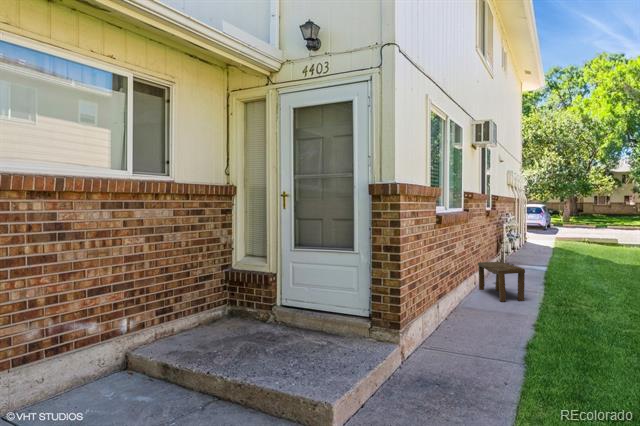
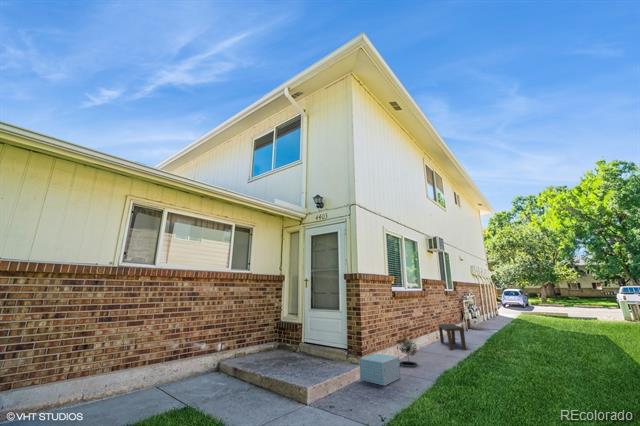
potted tree: none [439,278,479,336] -> present [398,333,418,367]
storage box: none [400,322,464,378] -> present [359,354,400,386]

